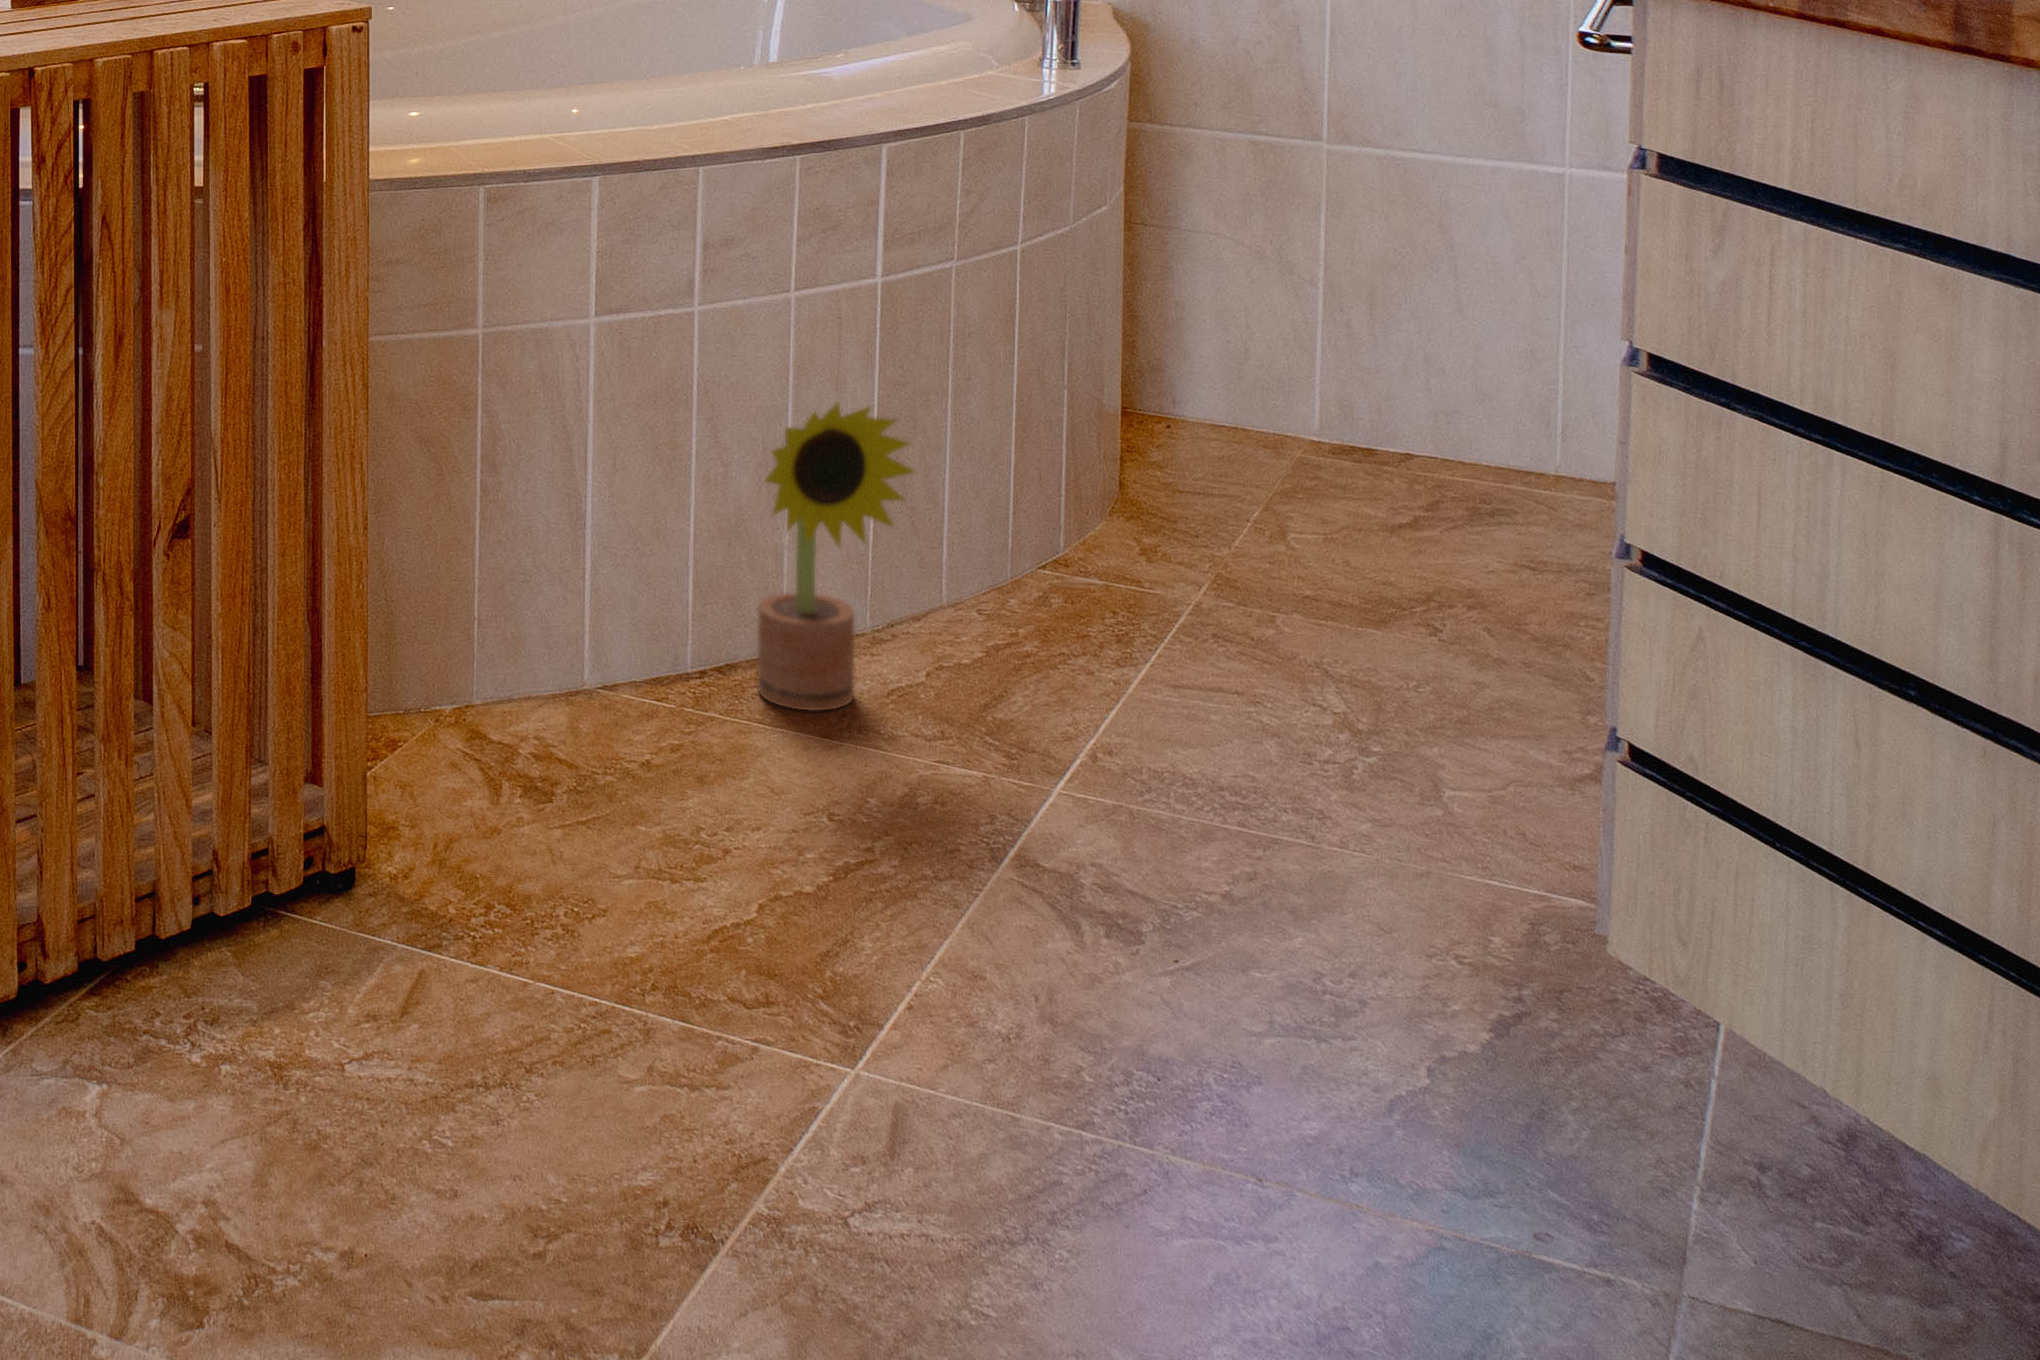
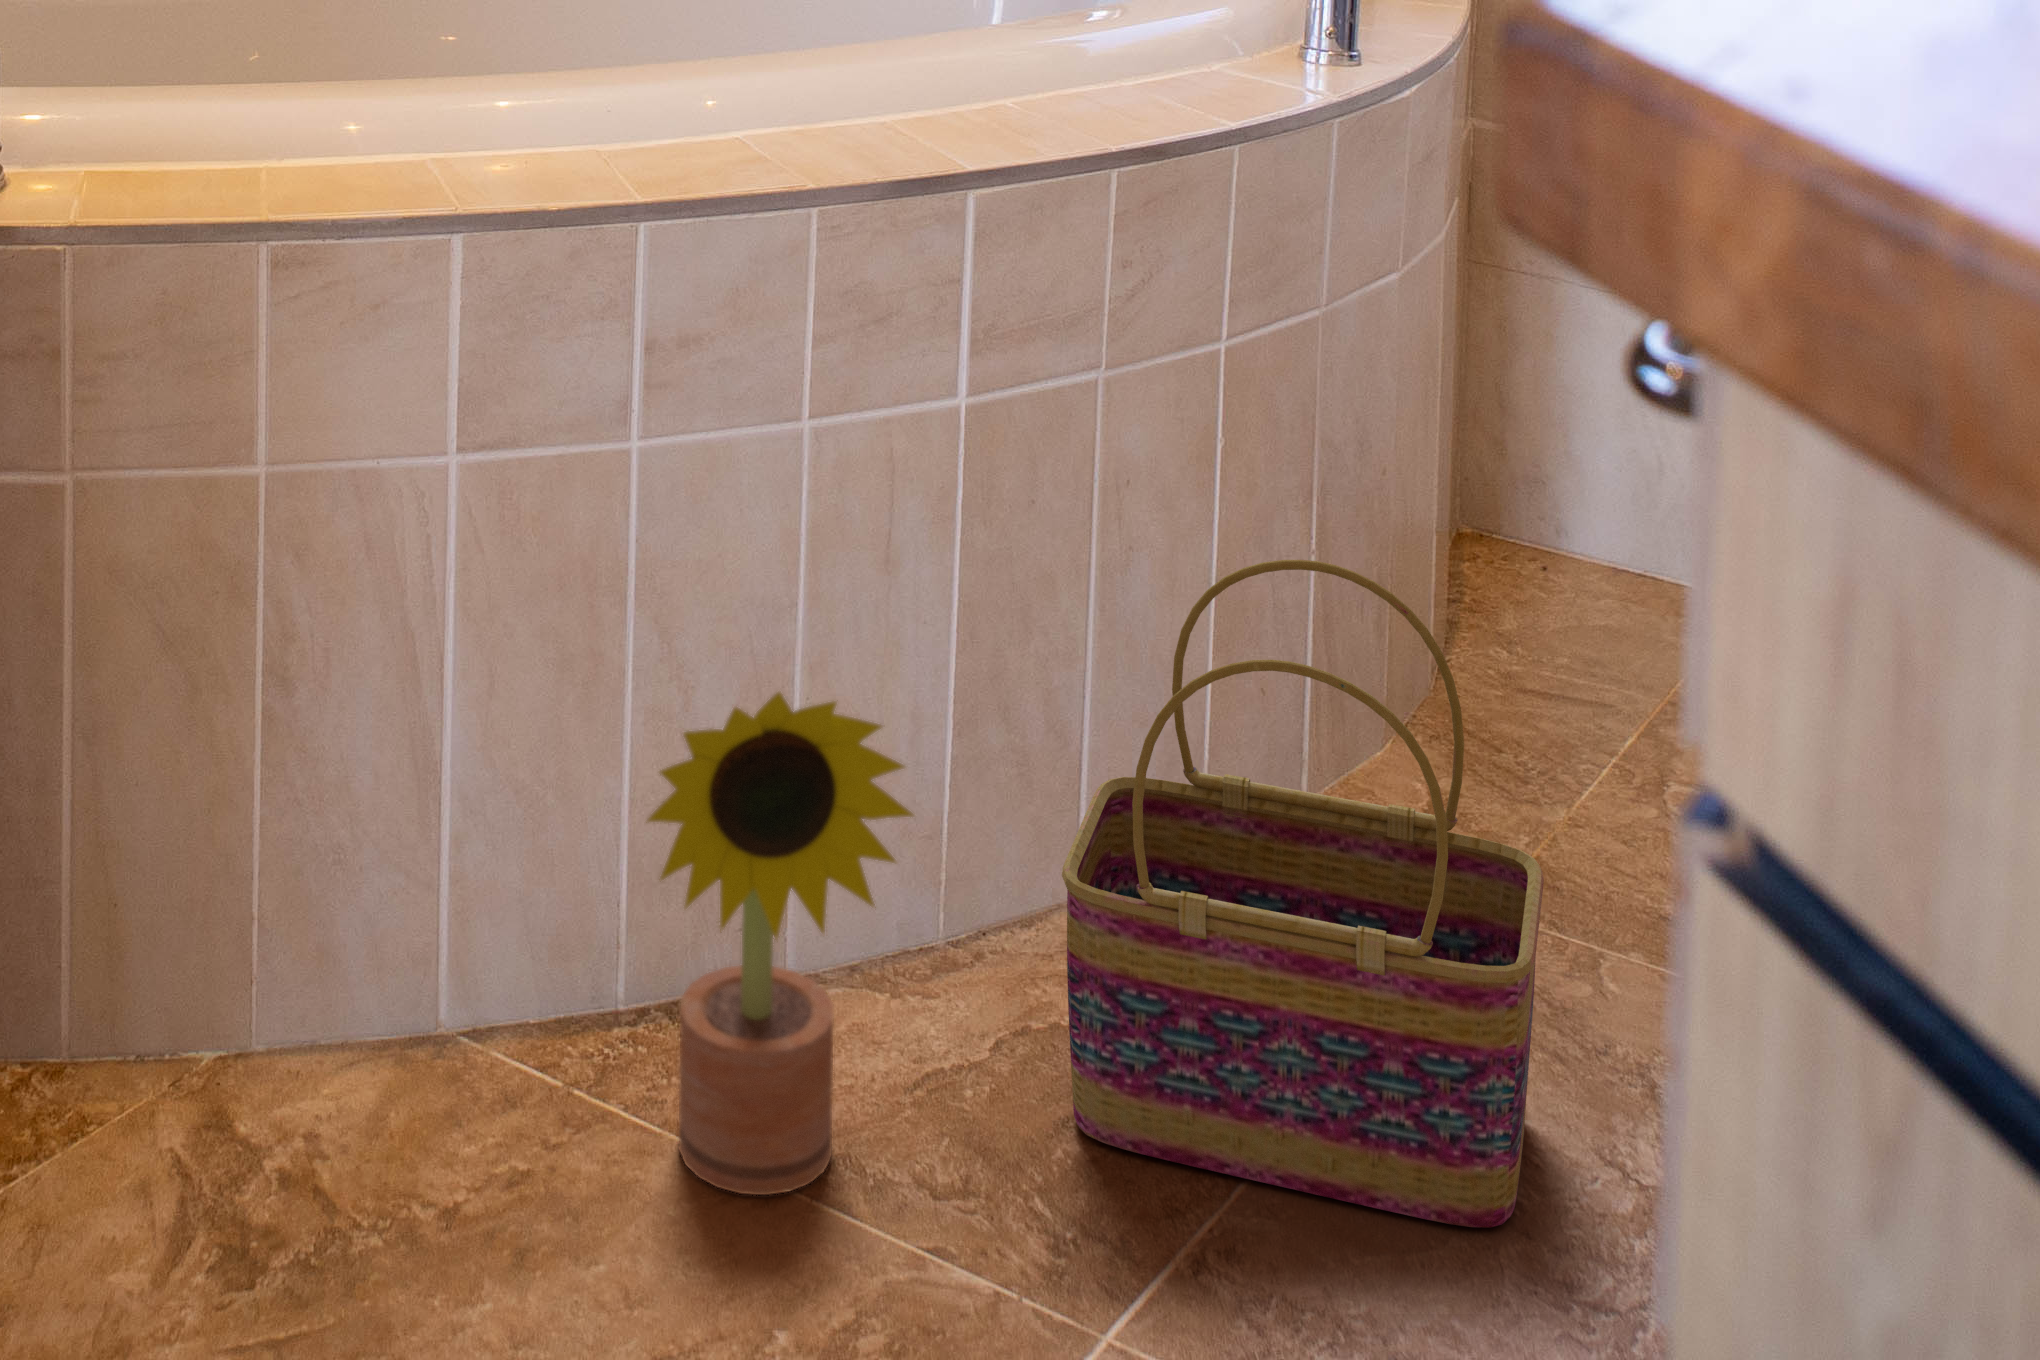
basket: none [977,340,1266,700] -> present [1062,559,1544,1227]

